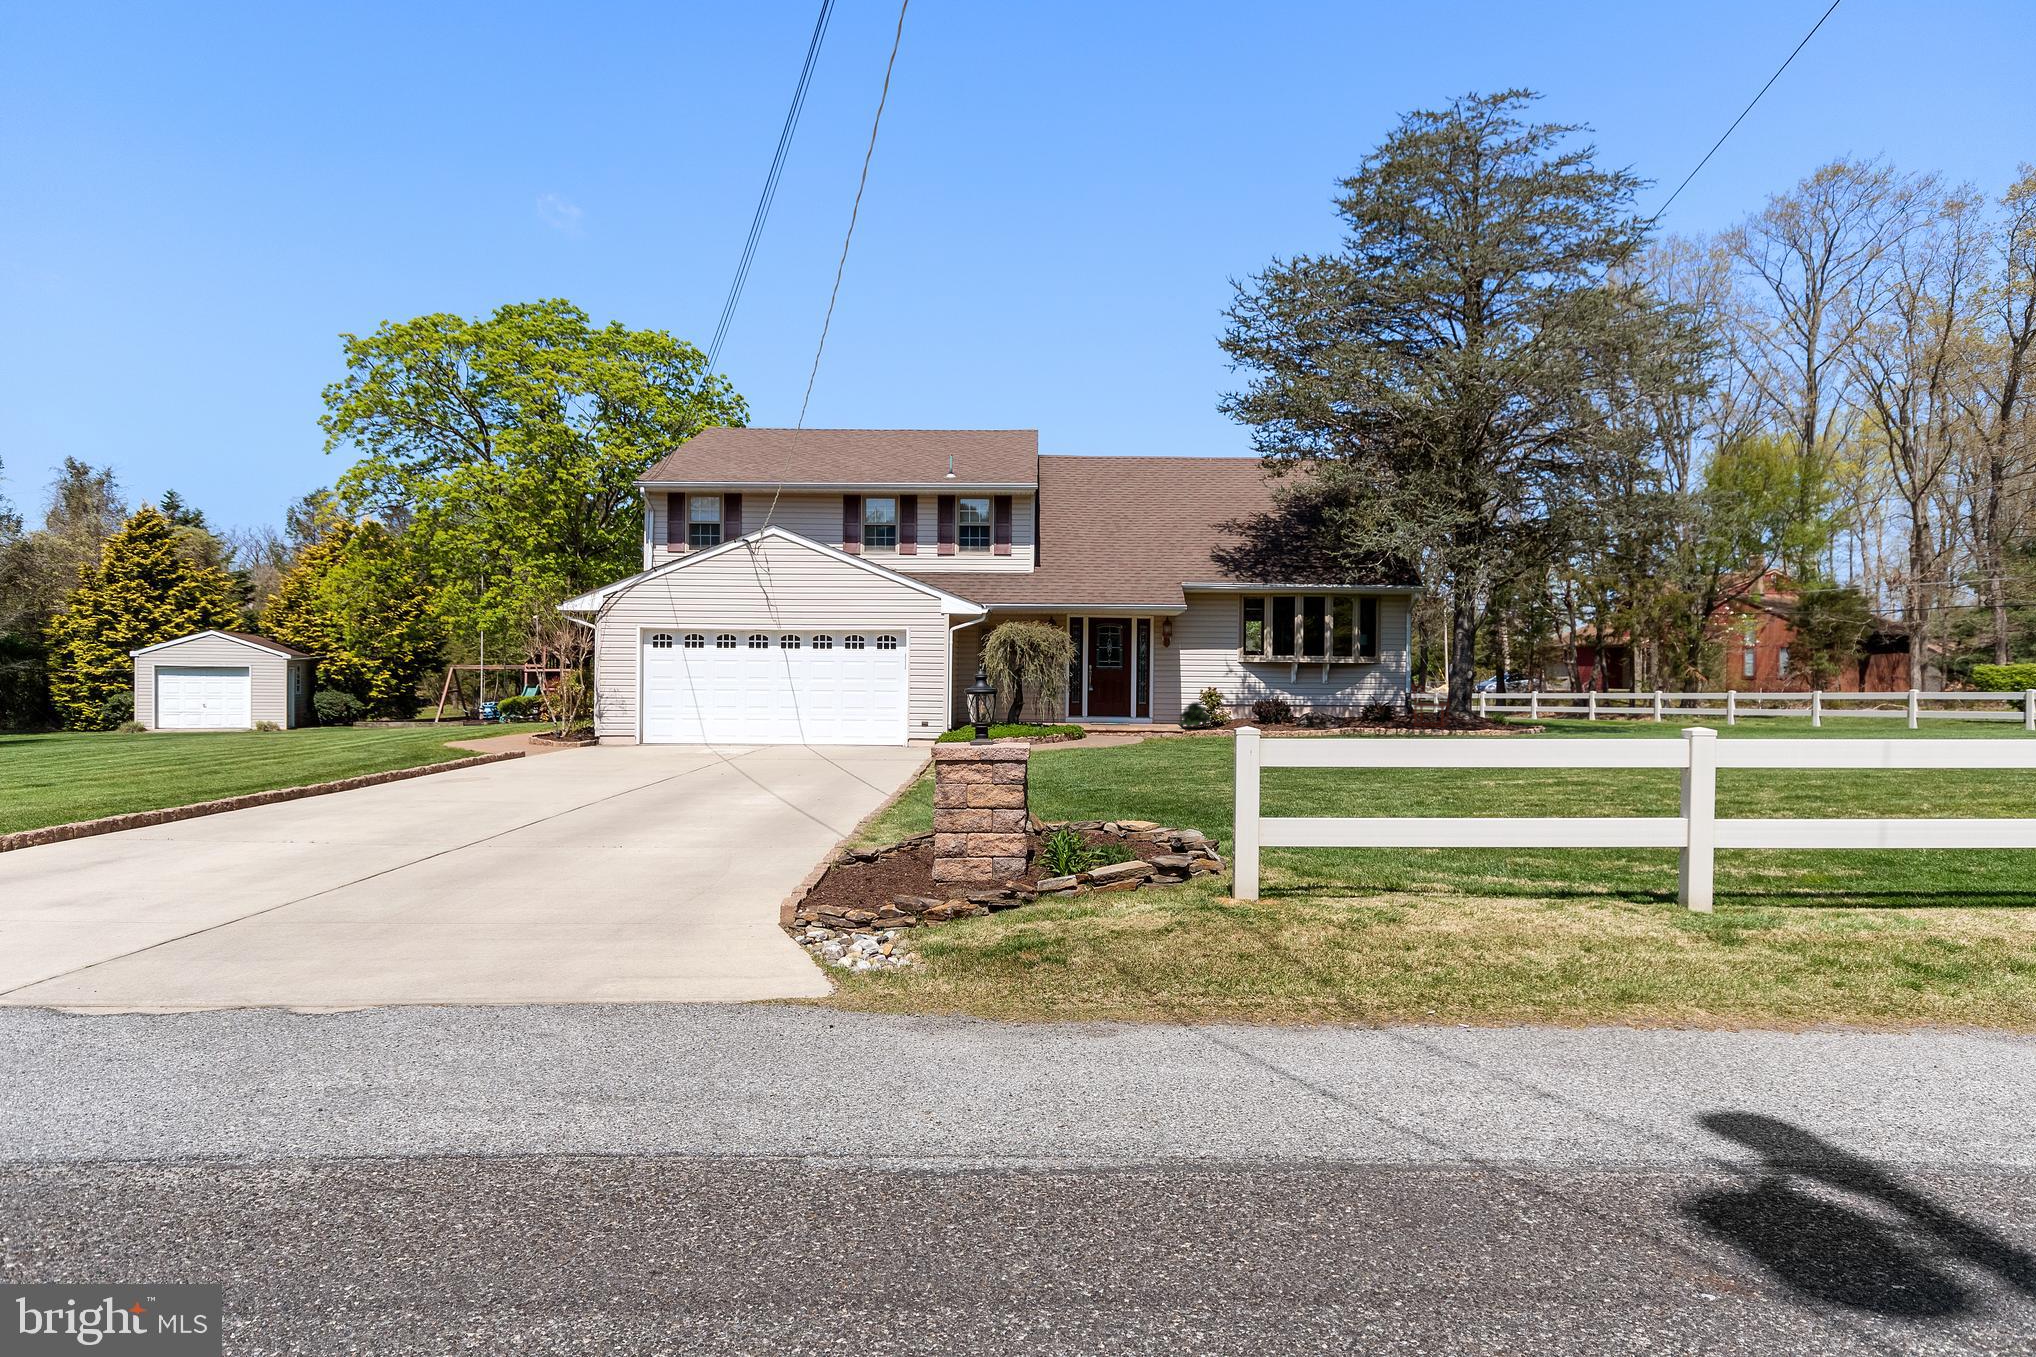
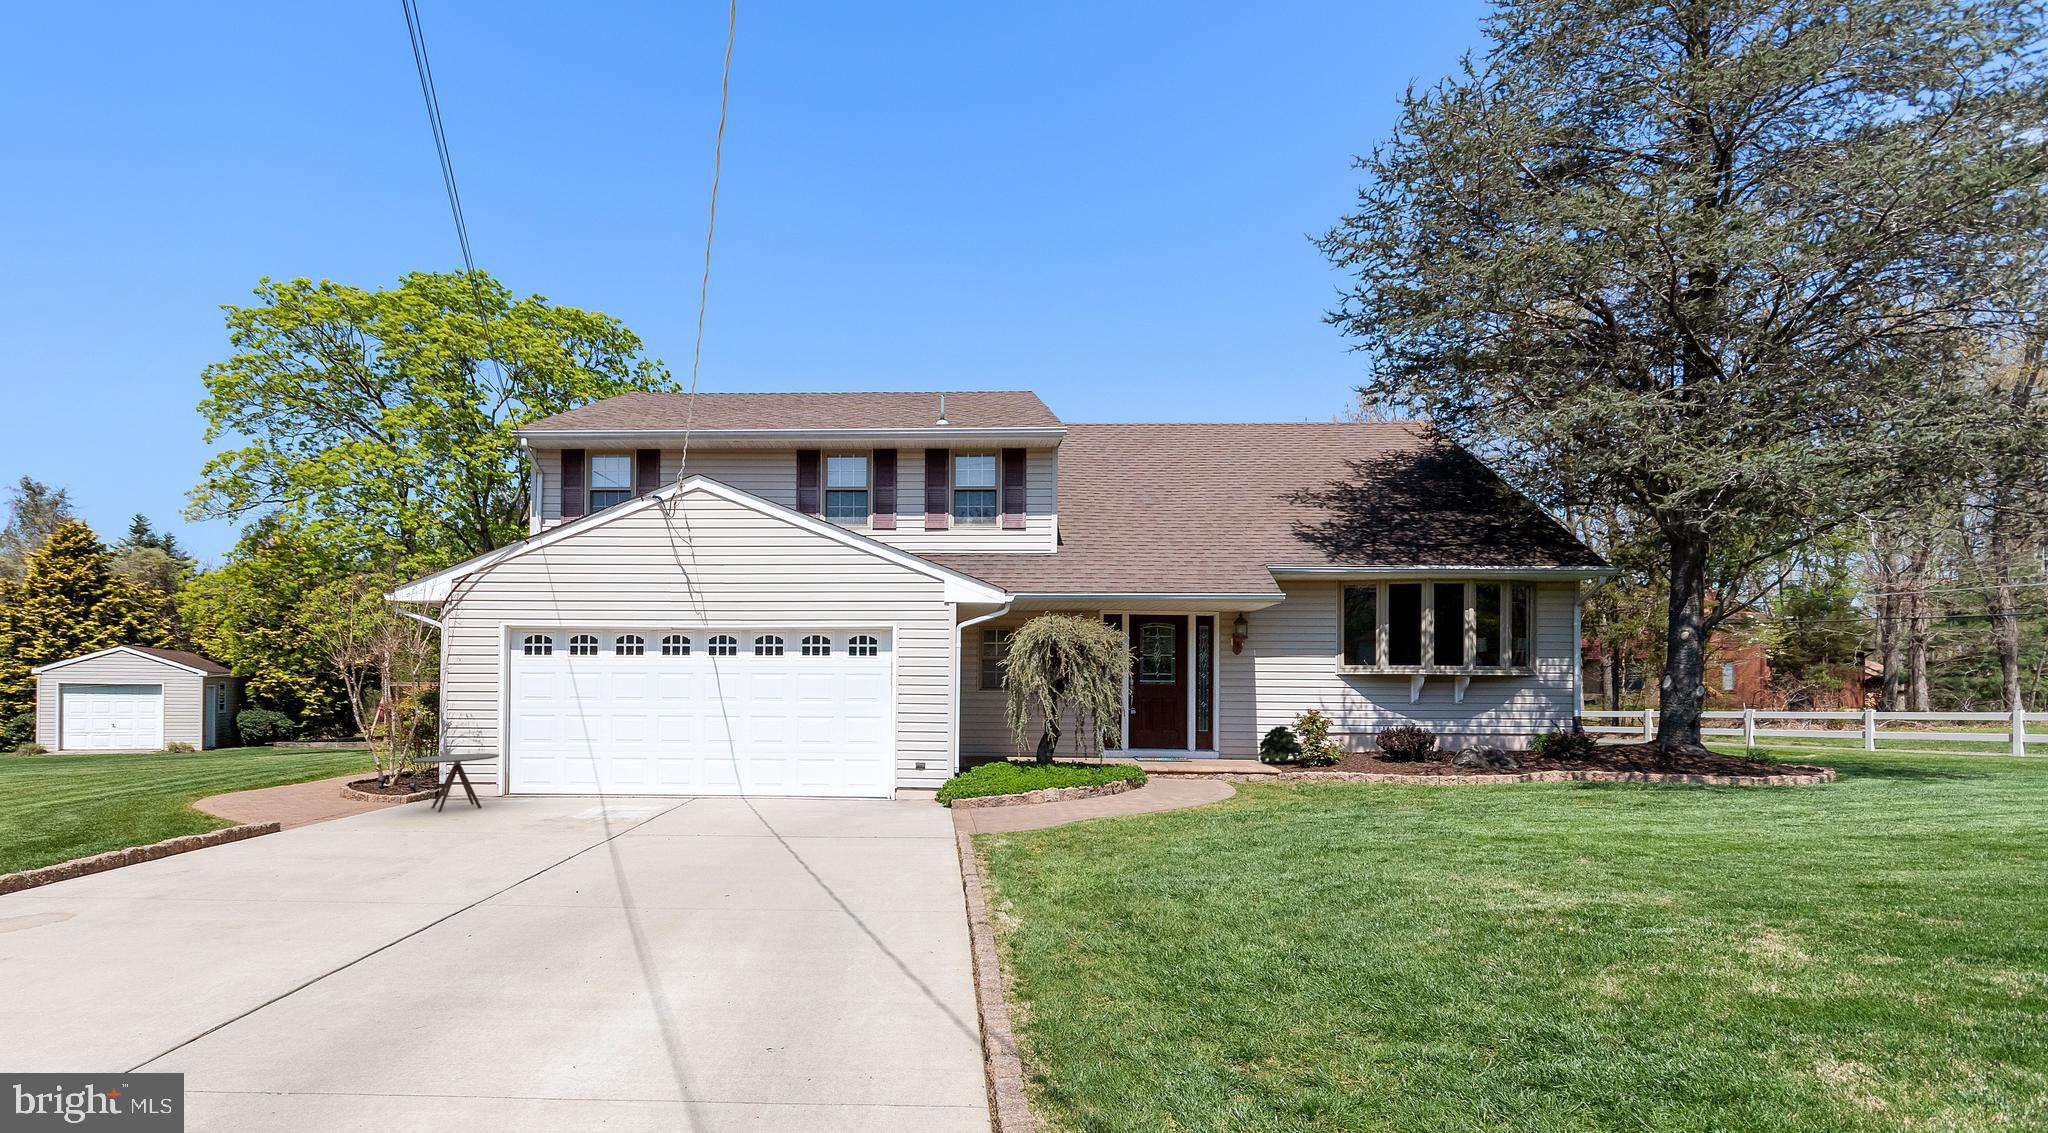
armchair: present [1411,684,1449,727] -> none [1577,700,1636,760]
round table: none [587,717,643,756] -> present [414,753,499,812]

